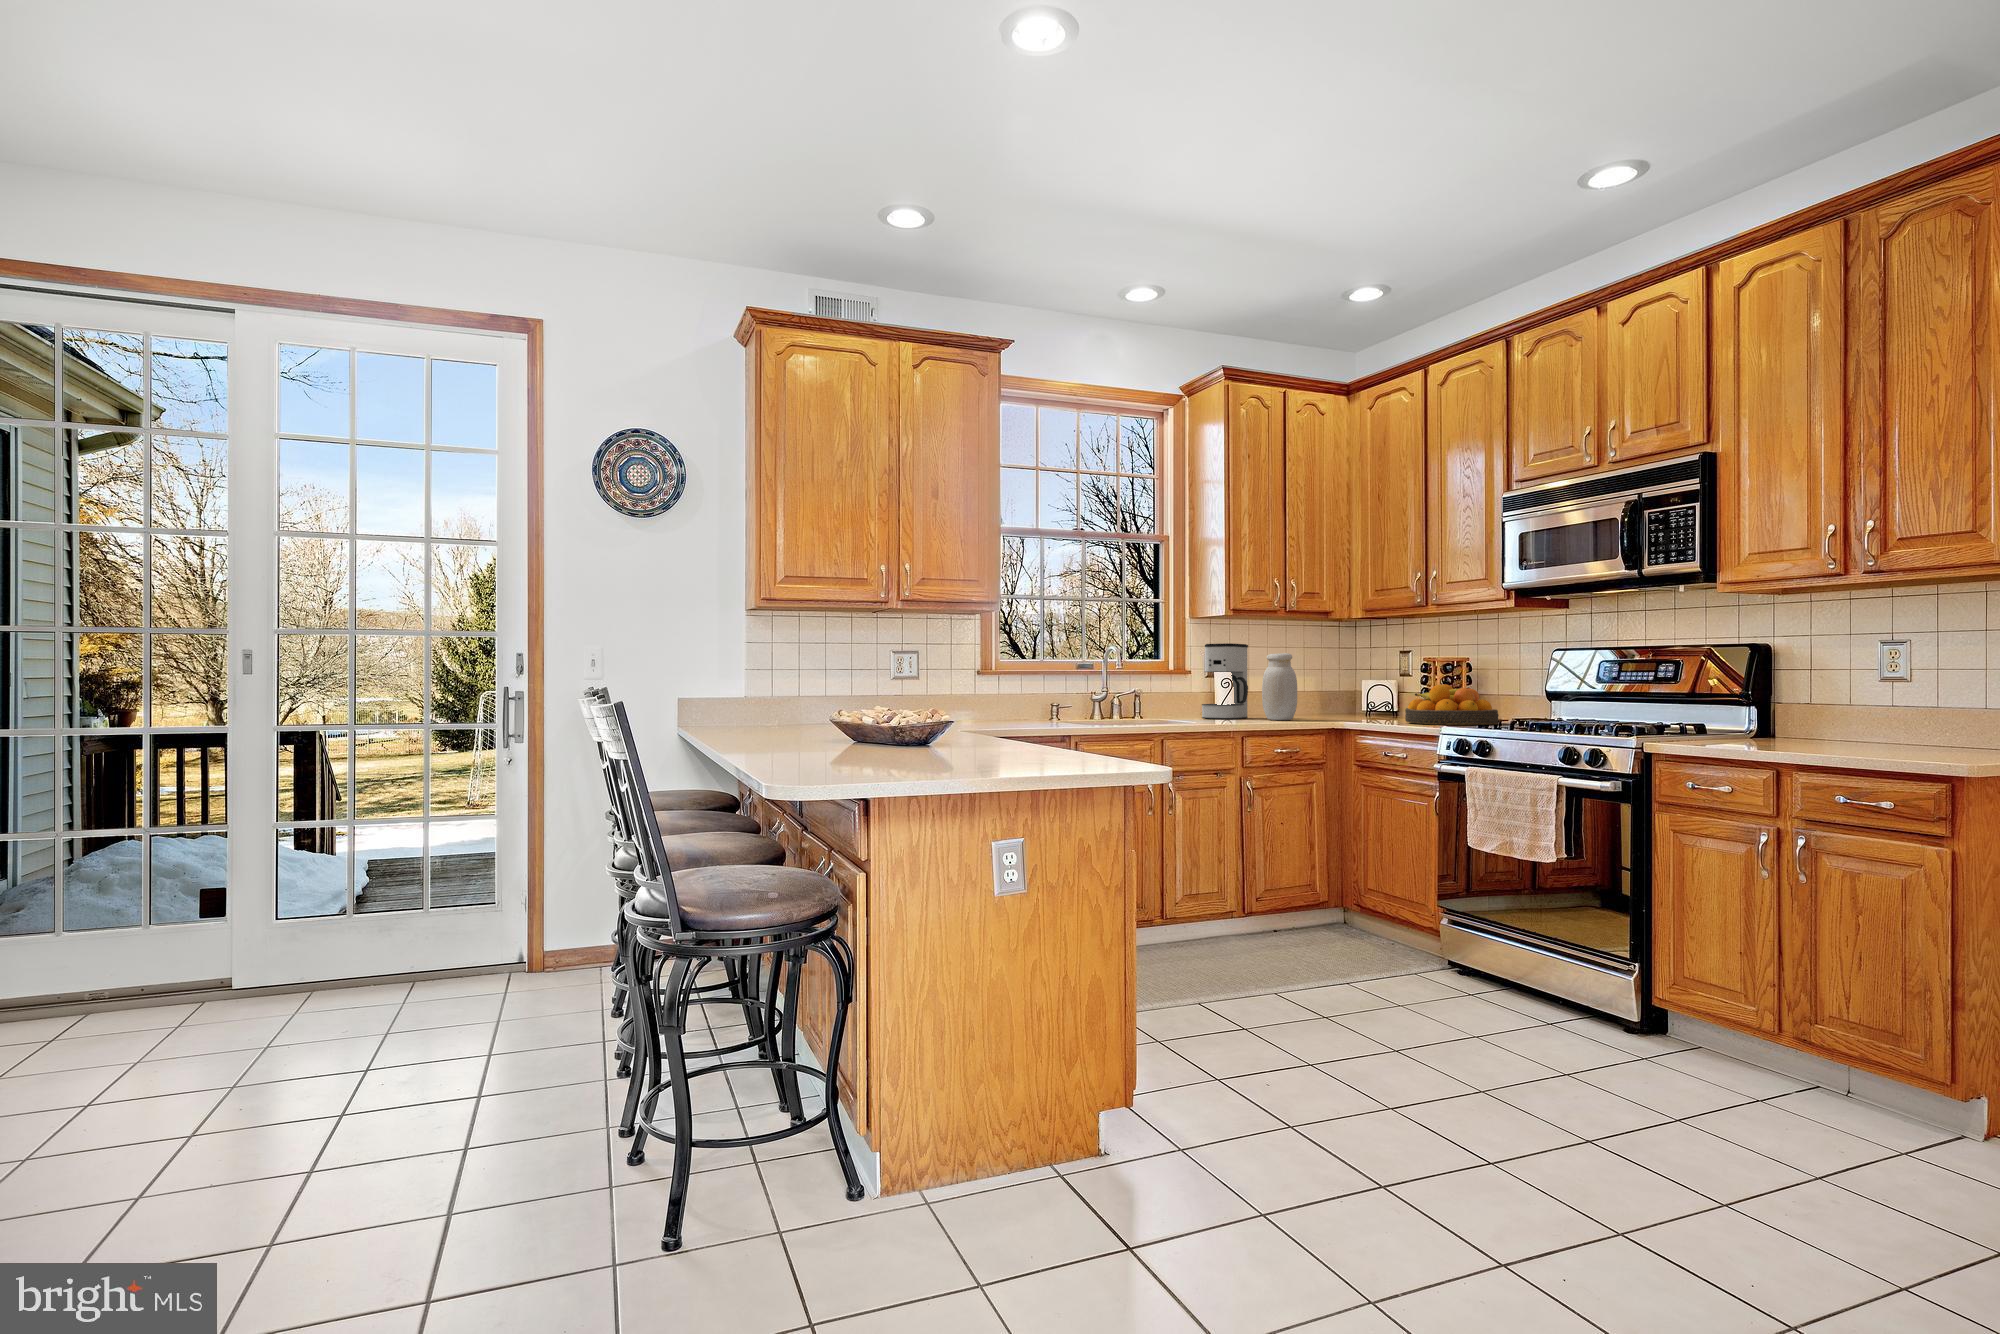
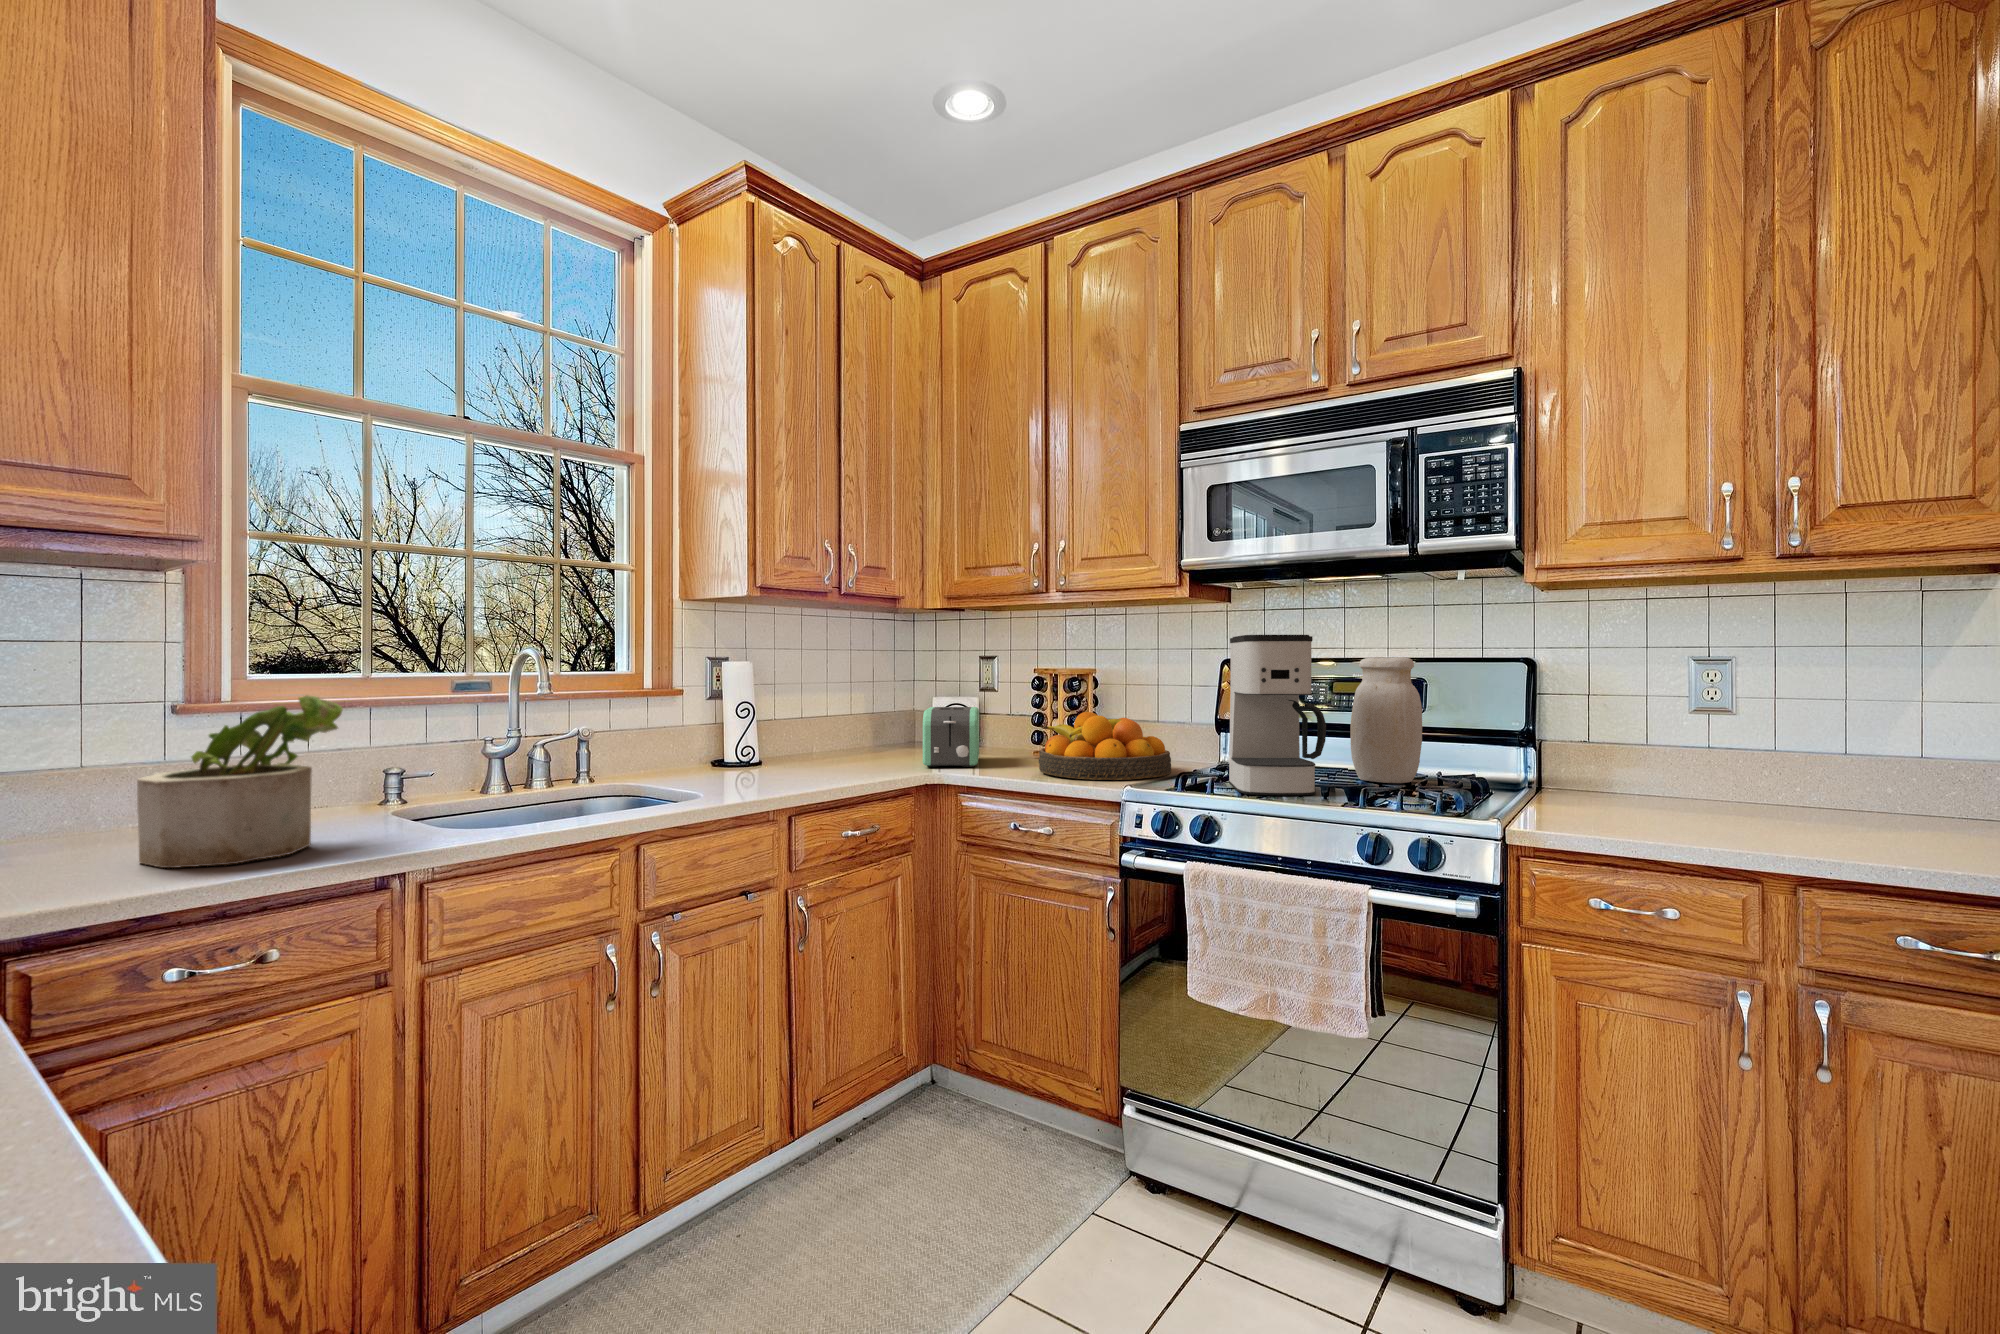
coffee maker: present [1202,643,1248,719] -> present [1229,635,1326,795]
jar: present [1262,653,1297,720] -> present [1350,657,1422,783]
potted plant: none [981,663,1045,727] -> present [137,696,343,868]
toaster: none [1336,683,1384,720] -> present [923,707,979,767]

